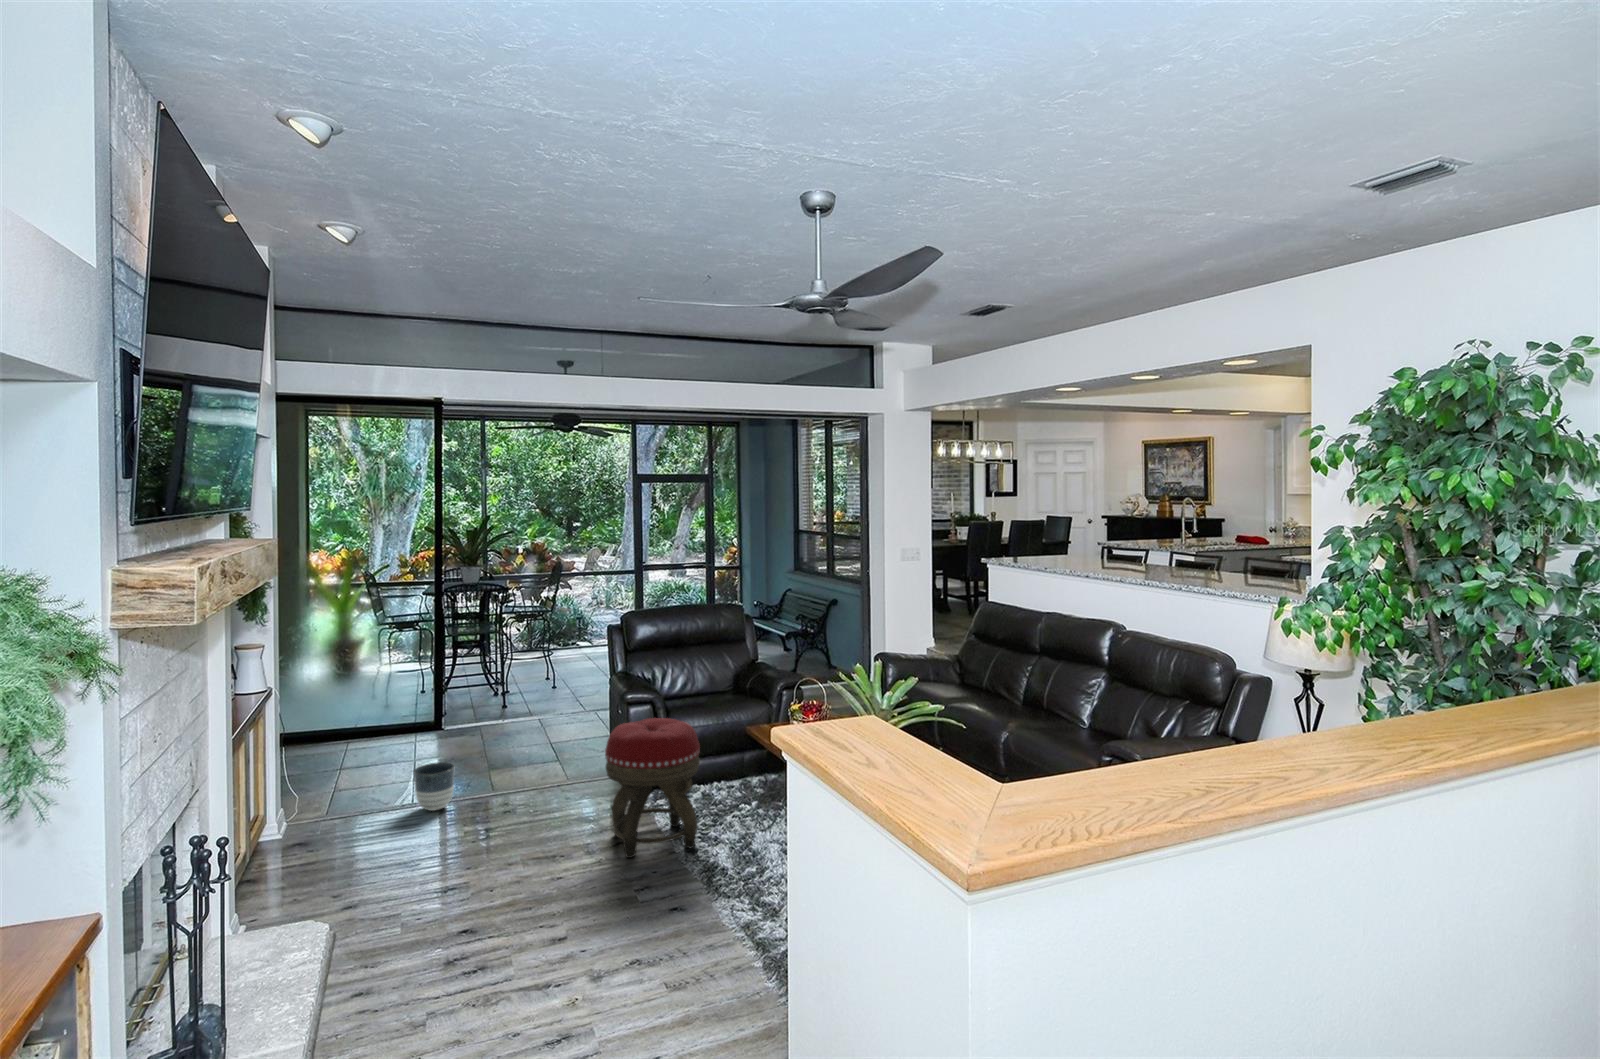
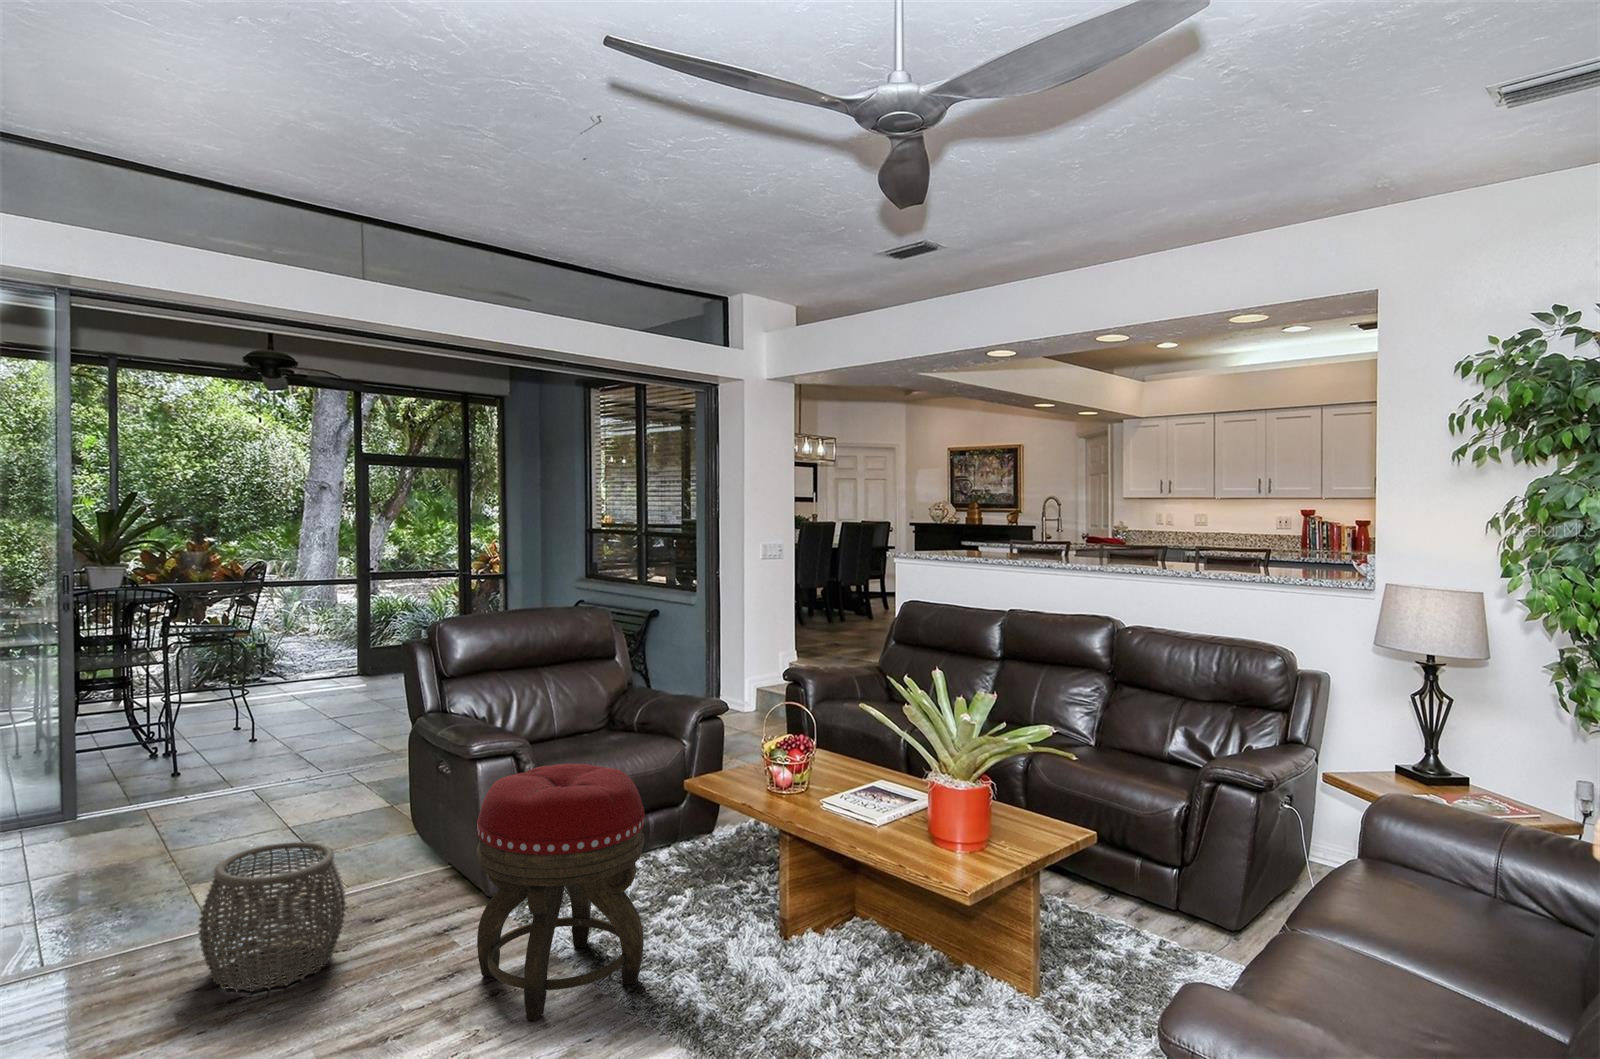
woven basket: none [481,751,554,827] -> present [198,842,346,992]
planter: present [414,762,454,811] -> none [40,879,131,977]

